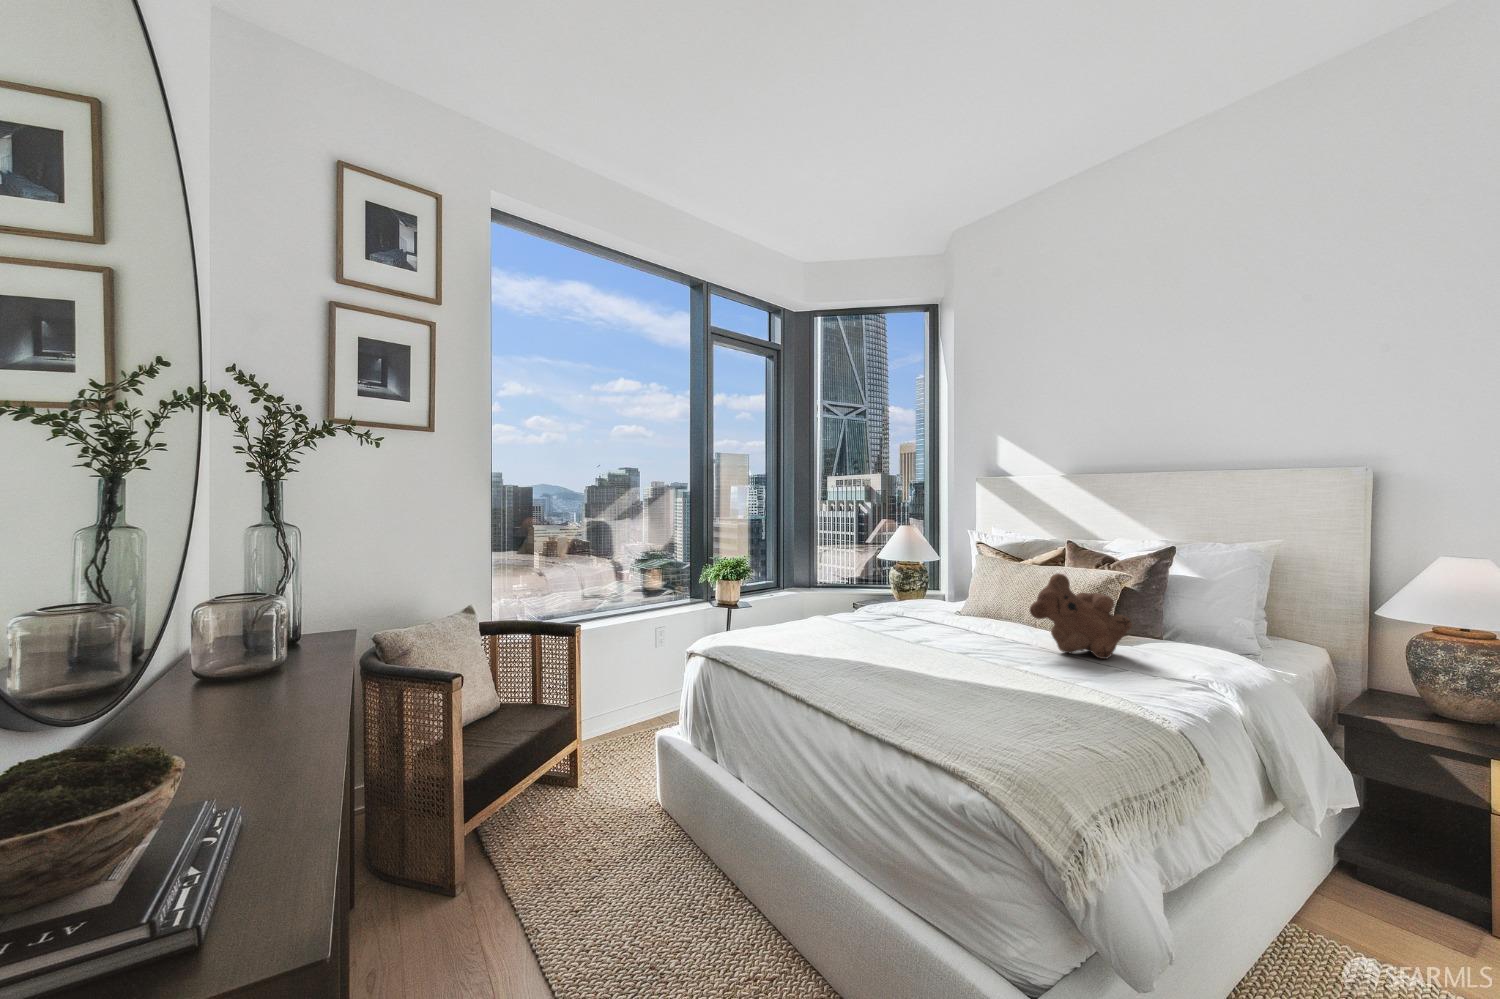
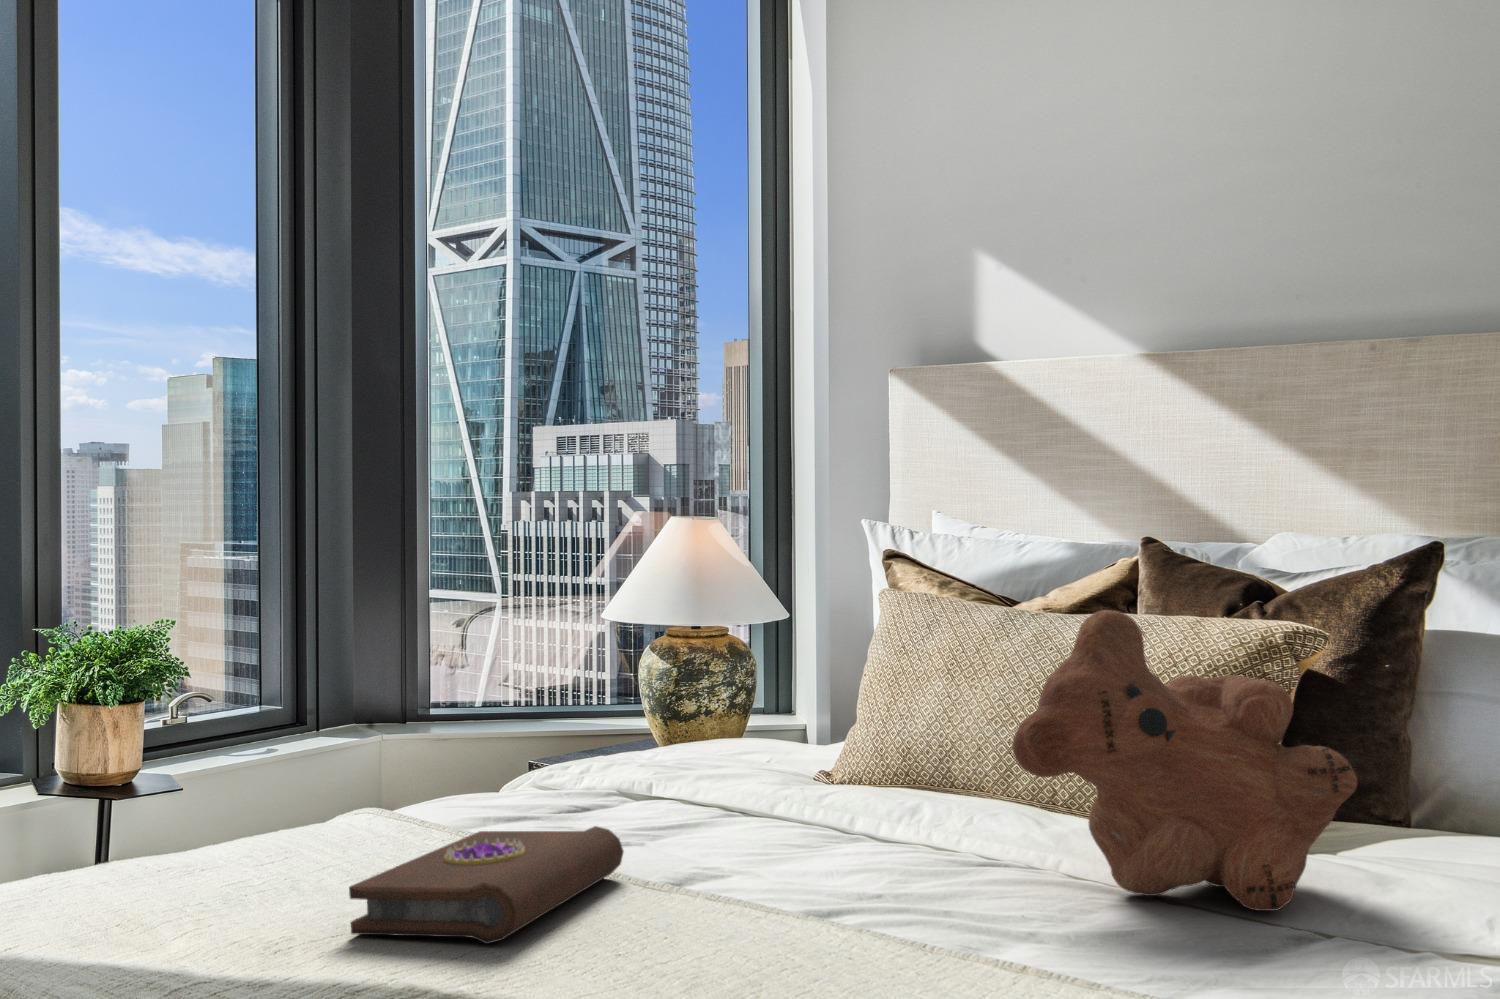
book: none [849,624,912,654] -> present [349,826,624,944]

